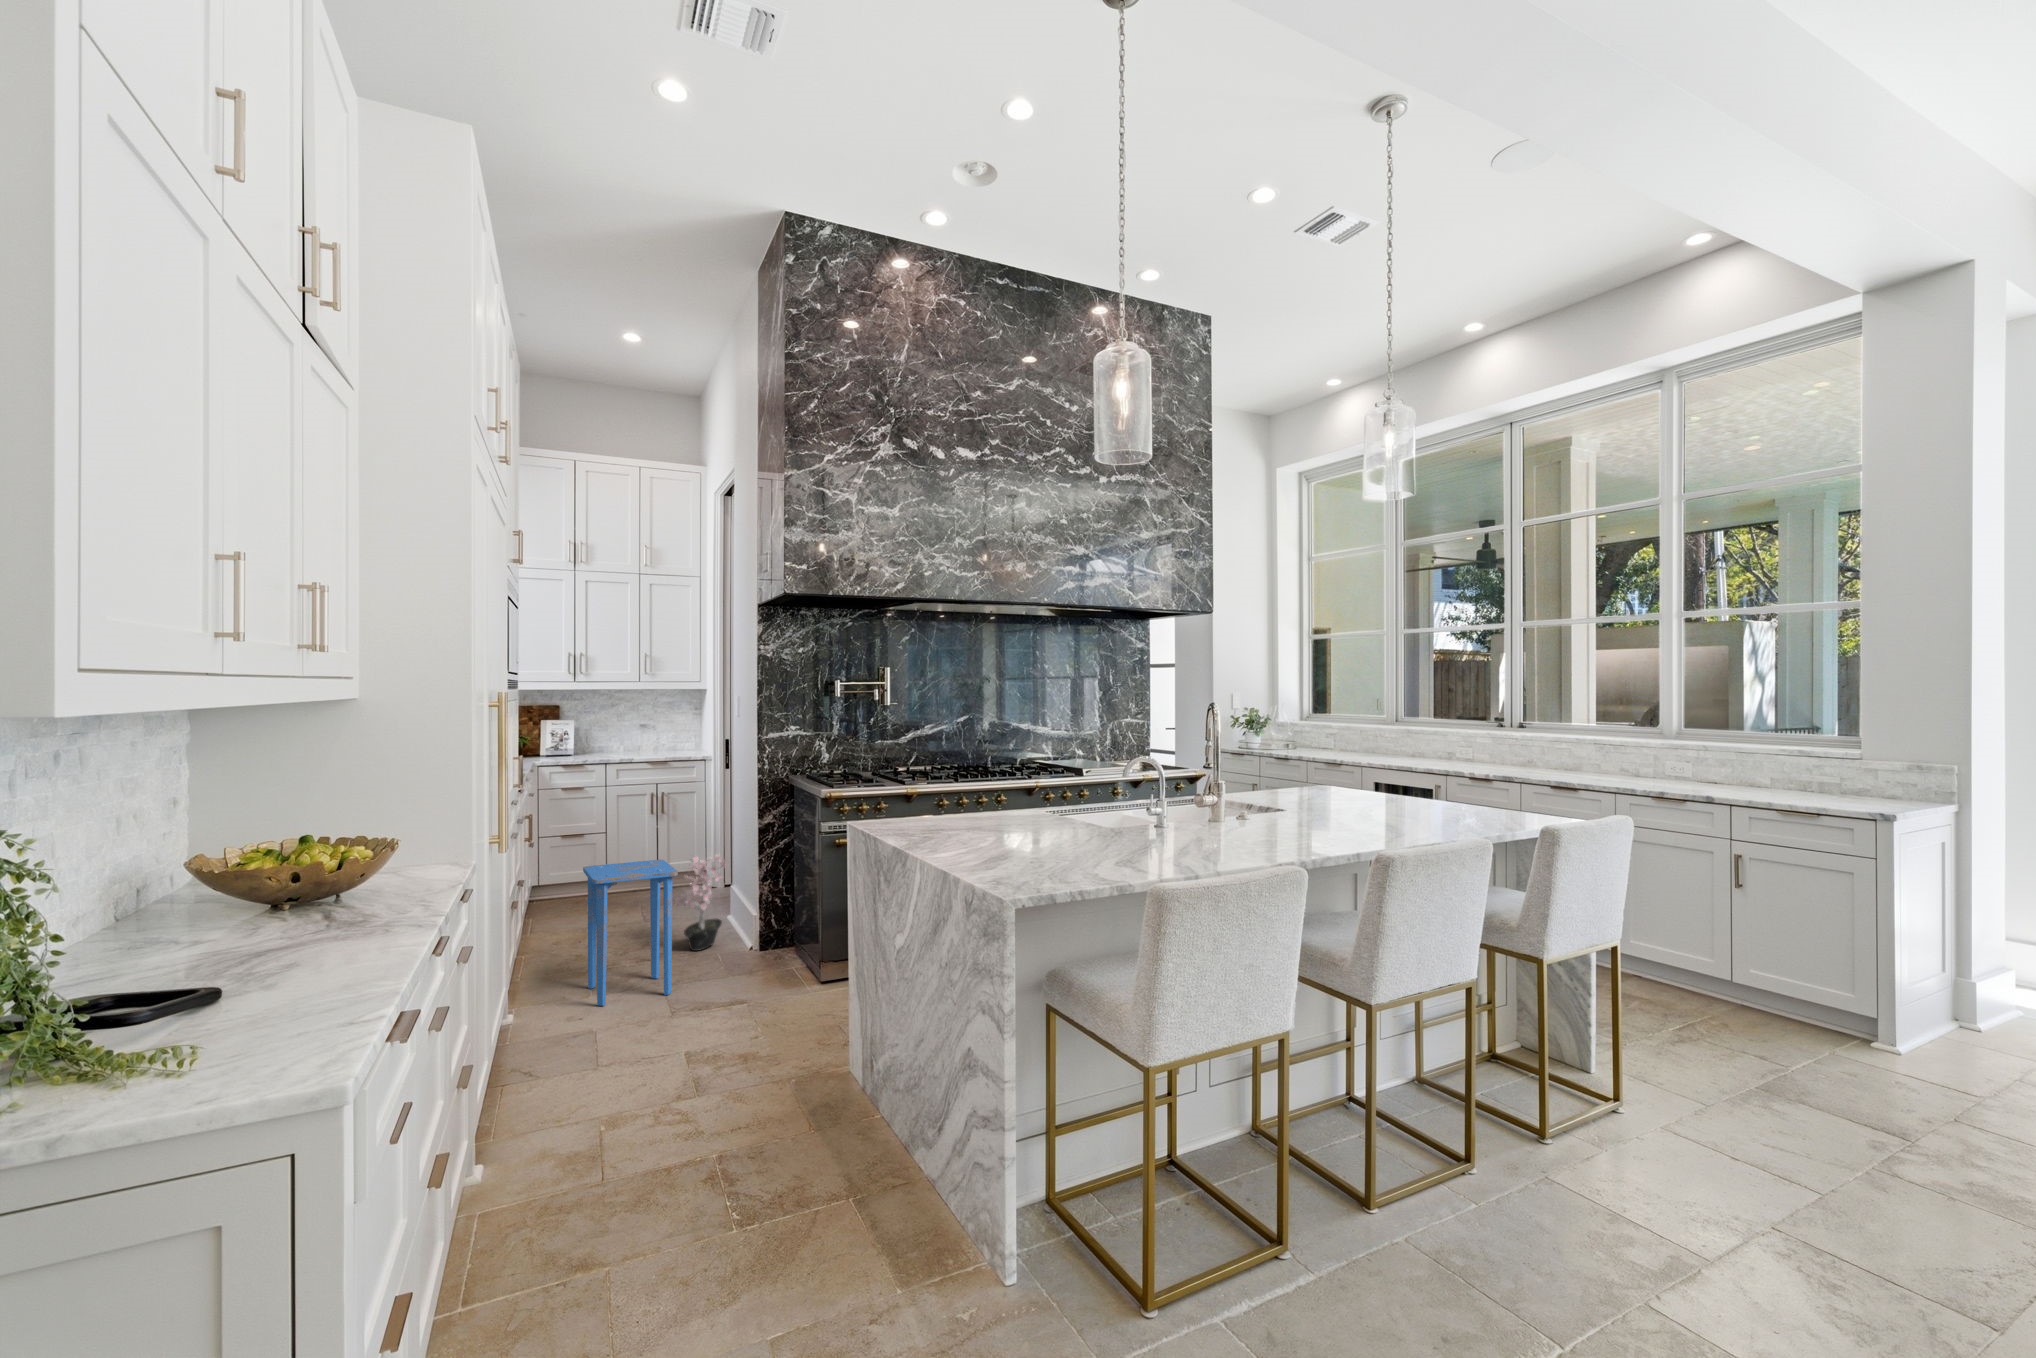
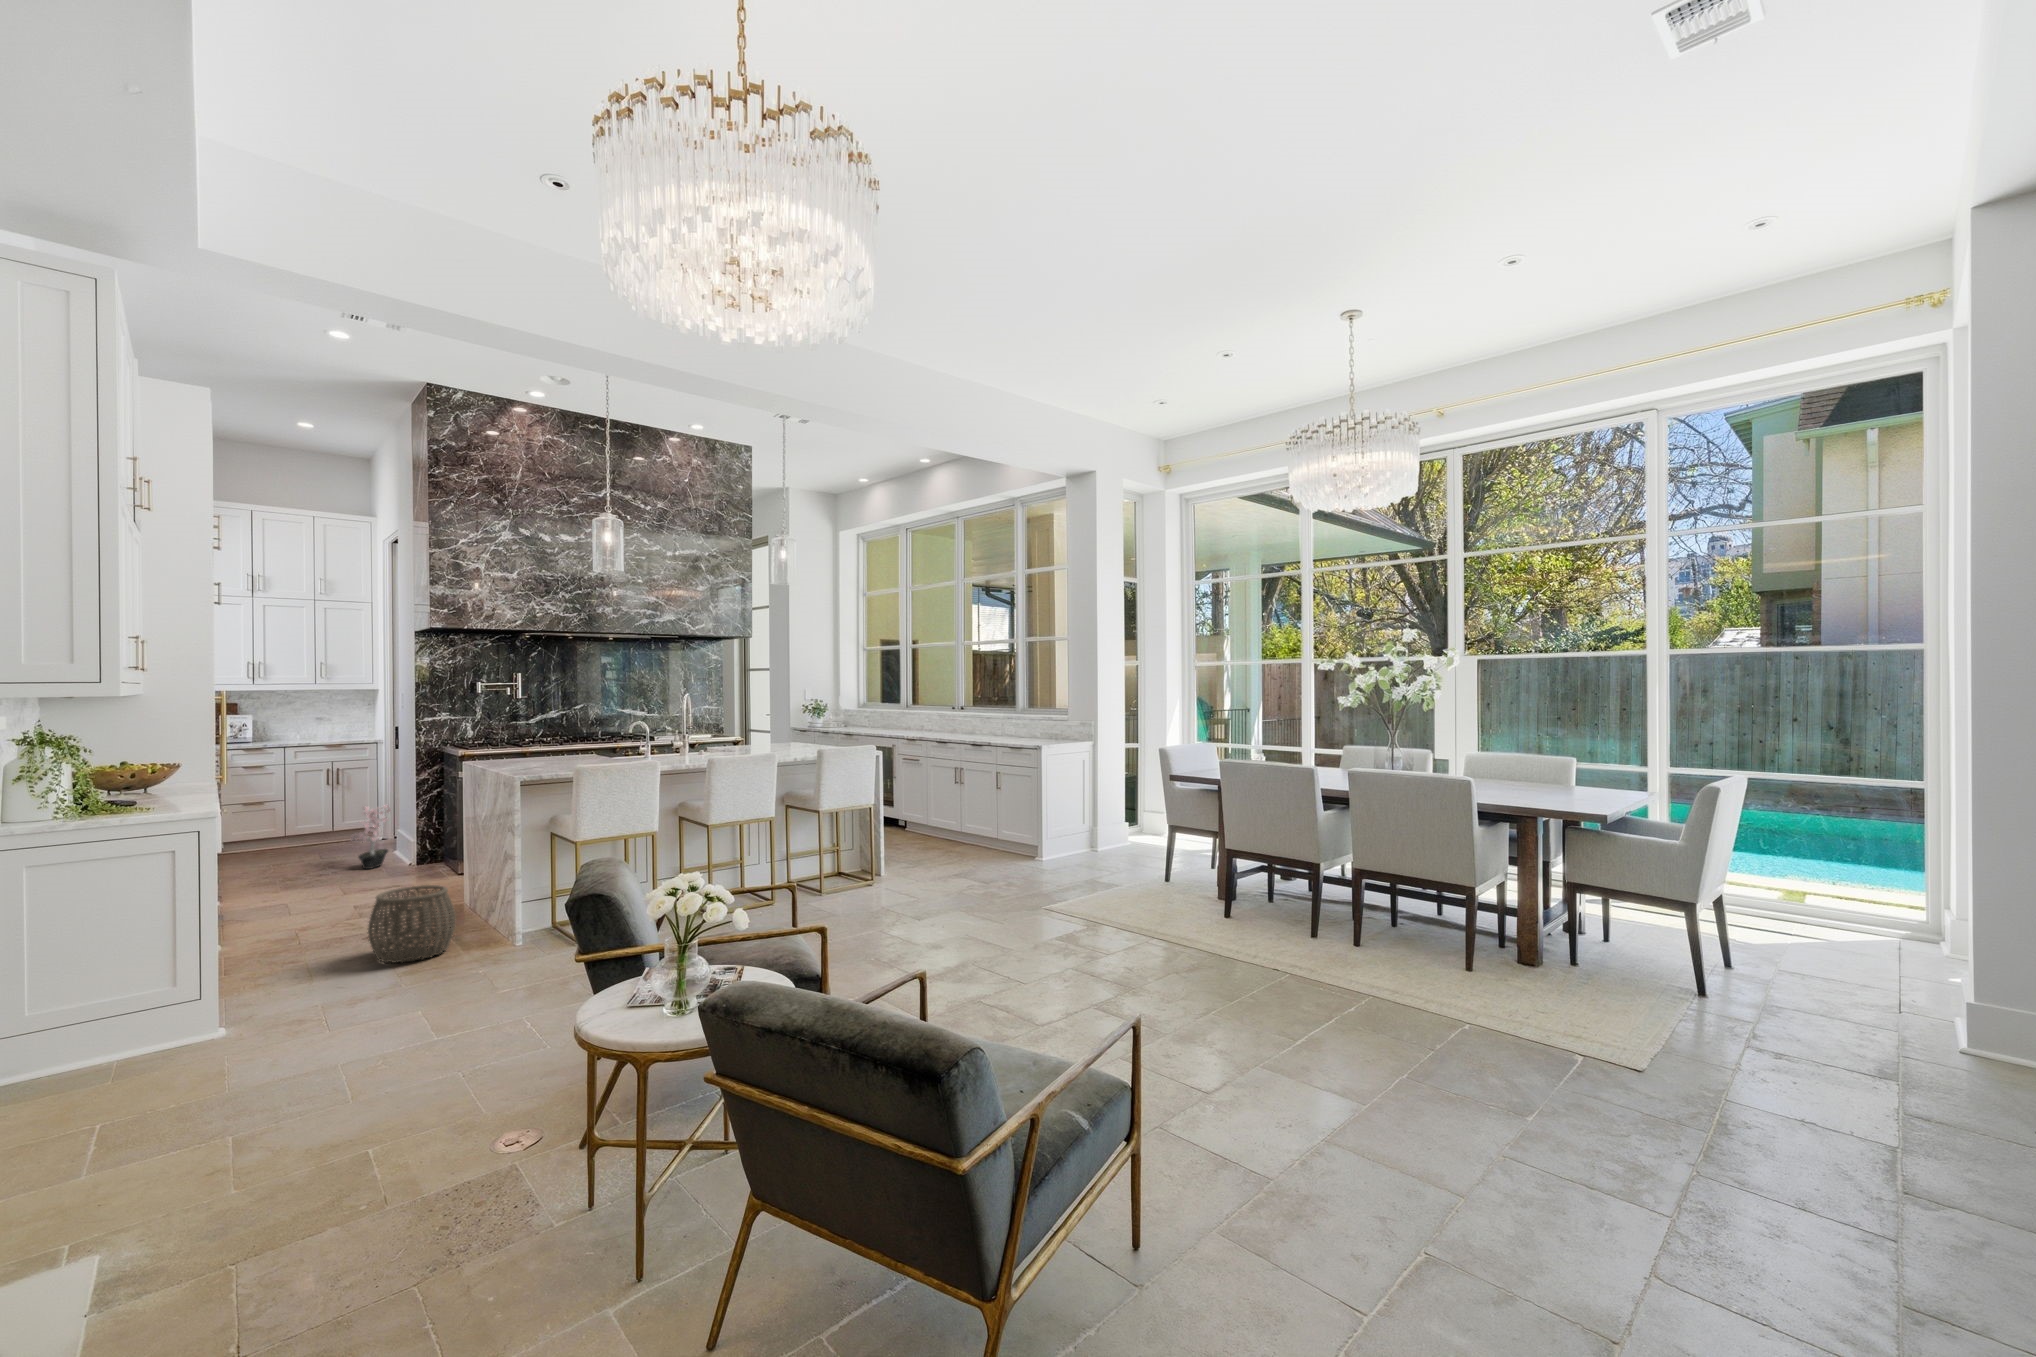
side table: present [583,860,678,1006] -> none [279,805,353,896]
woven basket: none [696,1081,854,1270] -> present [368,885,456,963]

